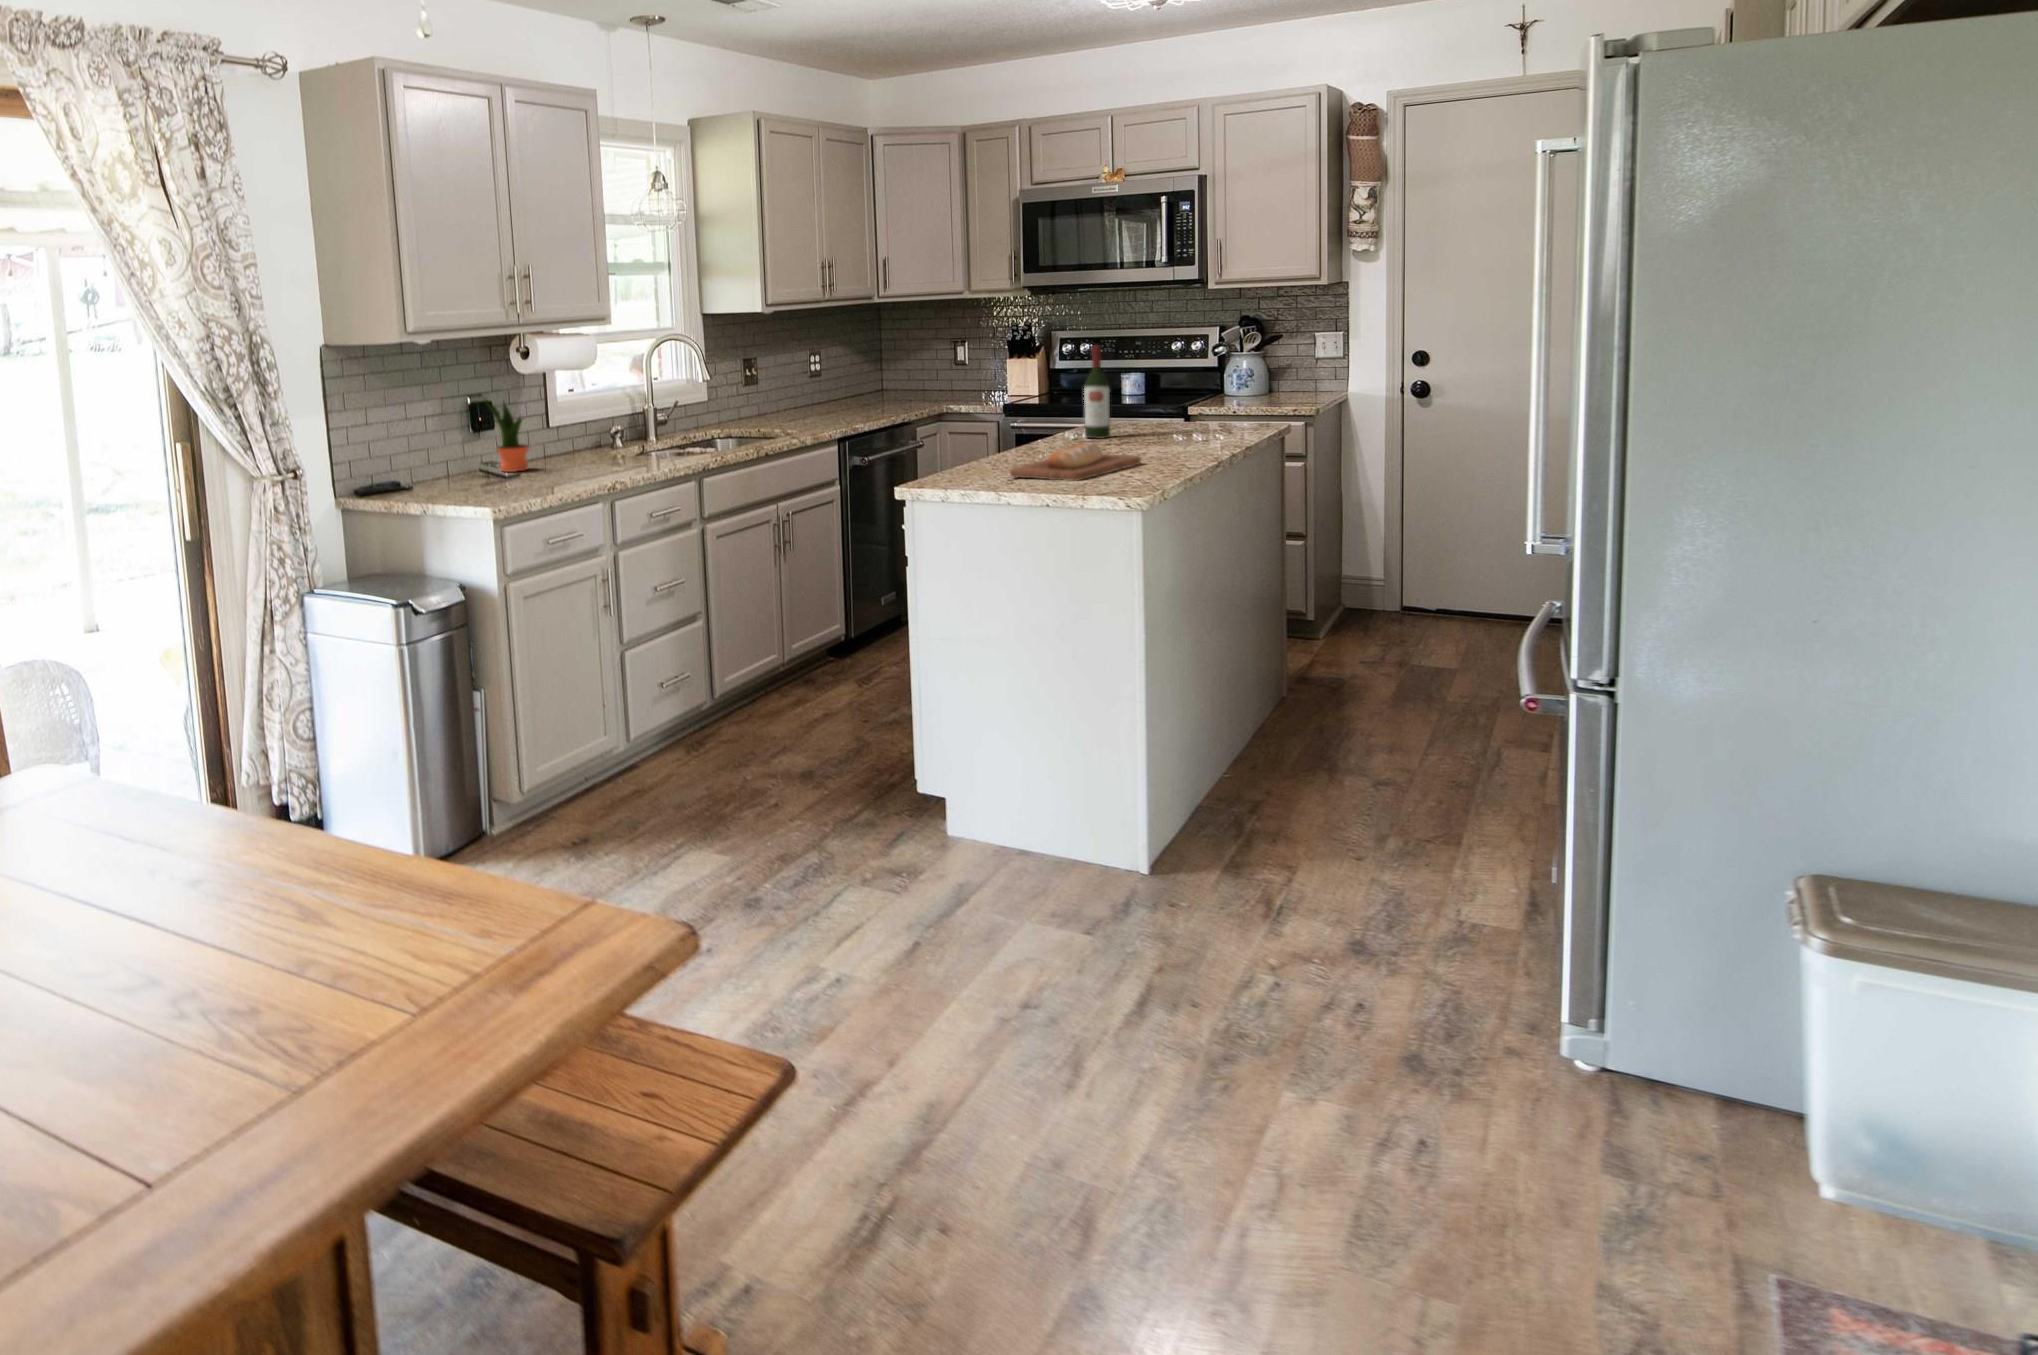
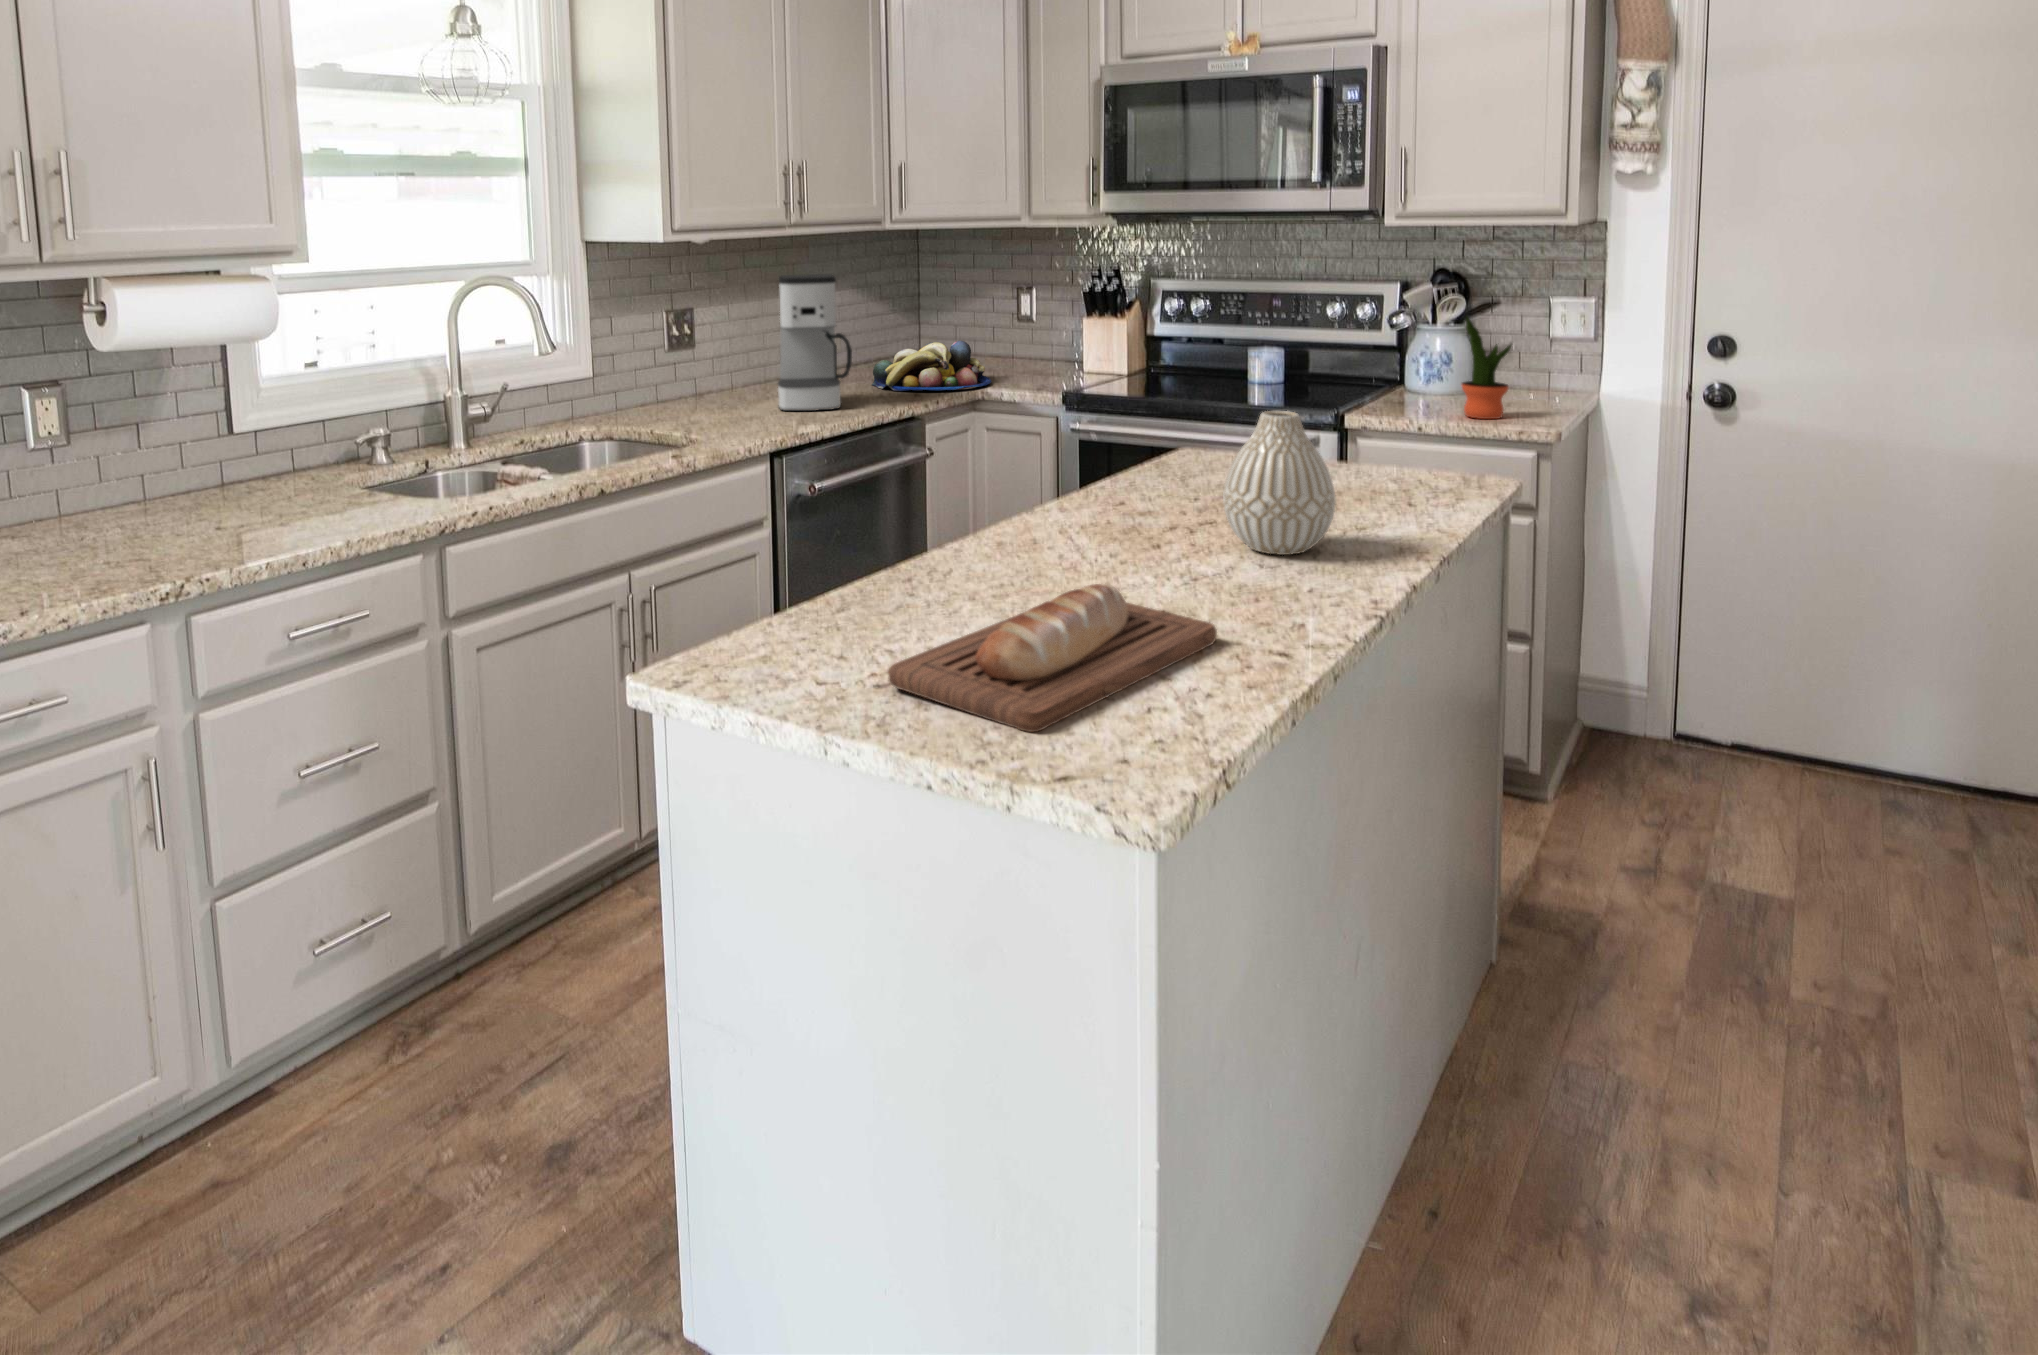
coffee maker: none [817,332,869,419] -> present [778,274,852,411]
wine bottle: present [1084,345,1110,439] -> none [1147,330,1193,505]
fruit bowl: none [870,376,951,409] -> present [872,341,991,391]
vase: none [1132,377,1188,446] -> present [1223,411,1336,555]
potted plant: present [485,398,529,472] -> present [1462,317,1511,419]

